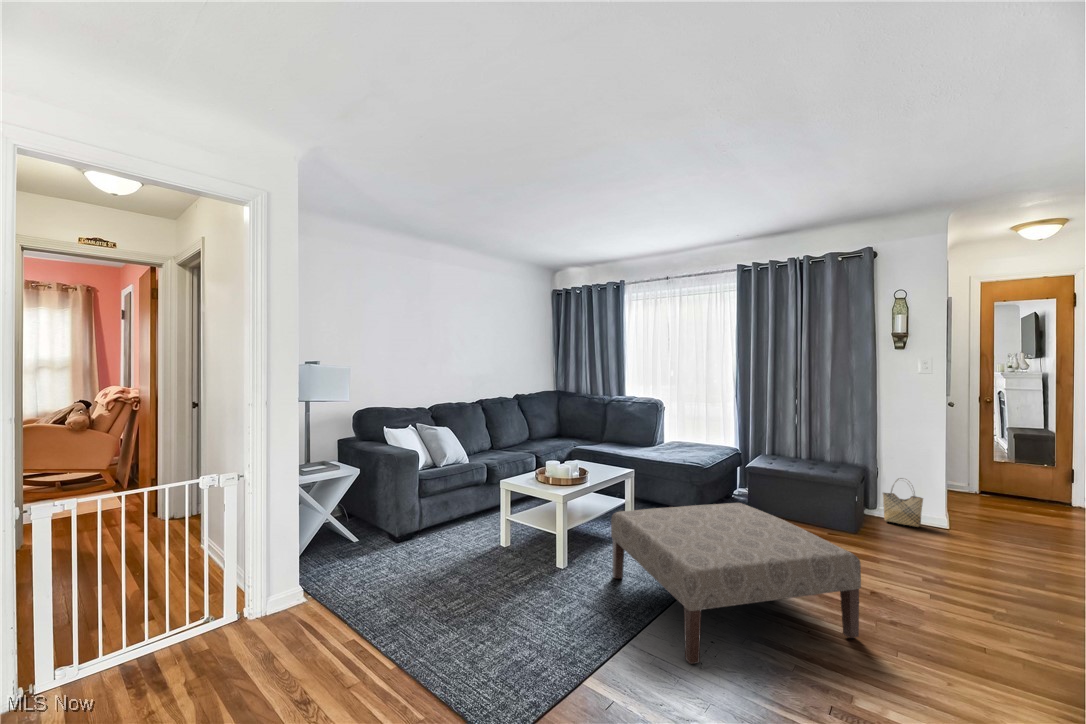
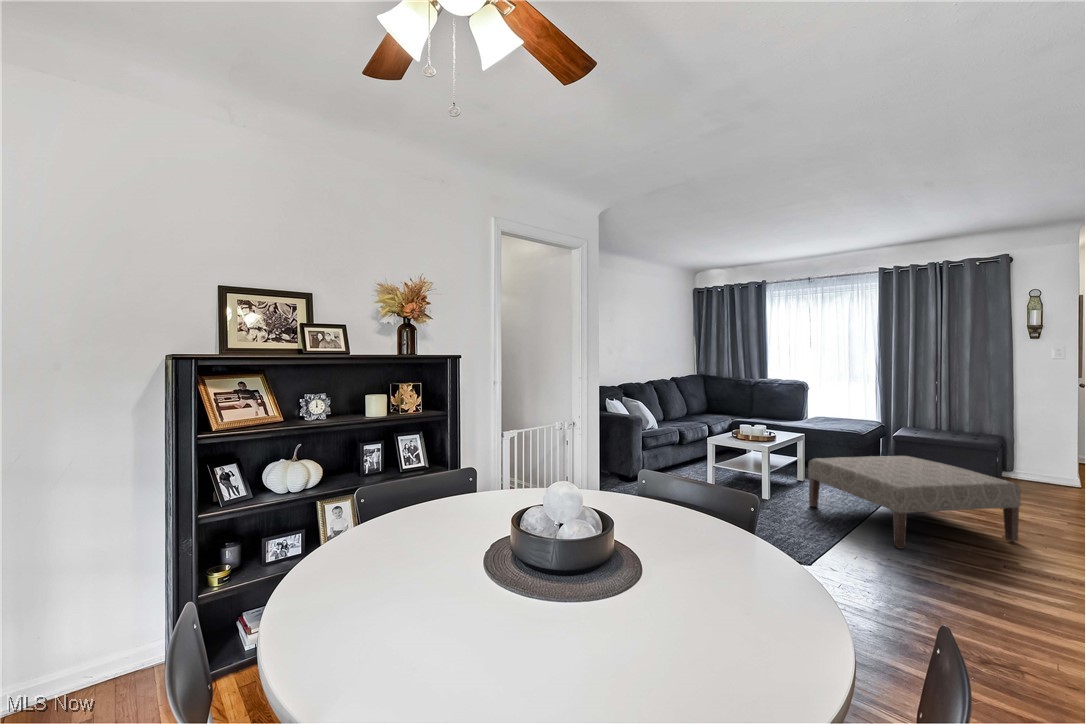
woven basket: present [883,479,923,527] -> none [1017,445,1056,484]

